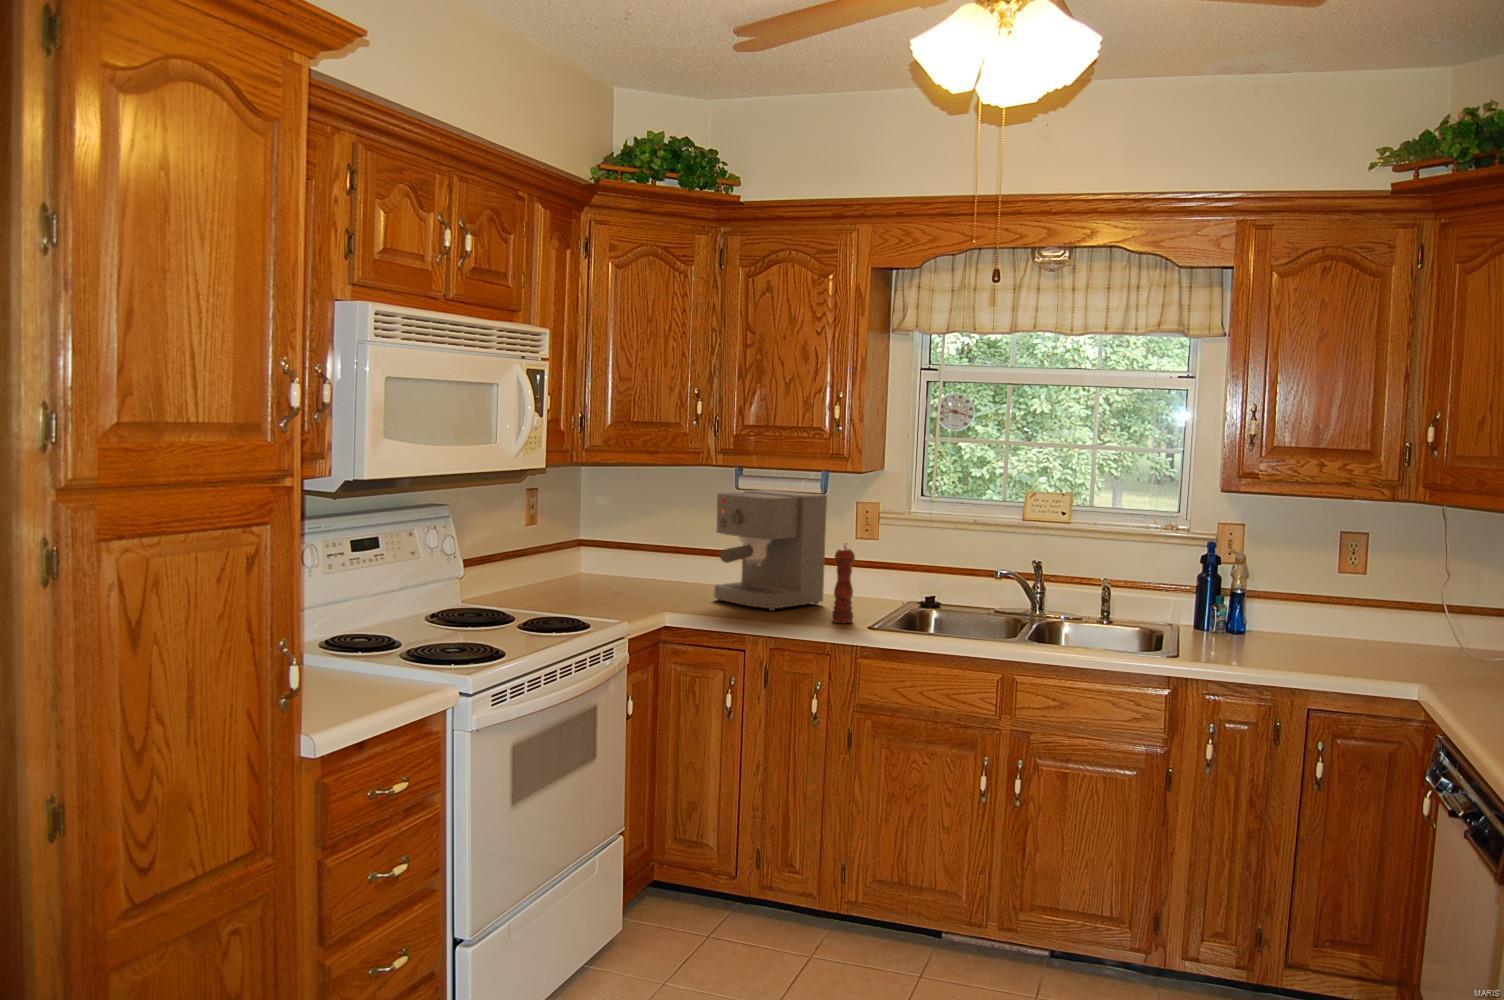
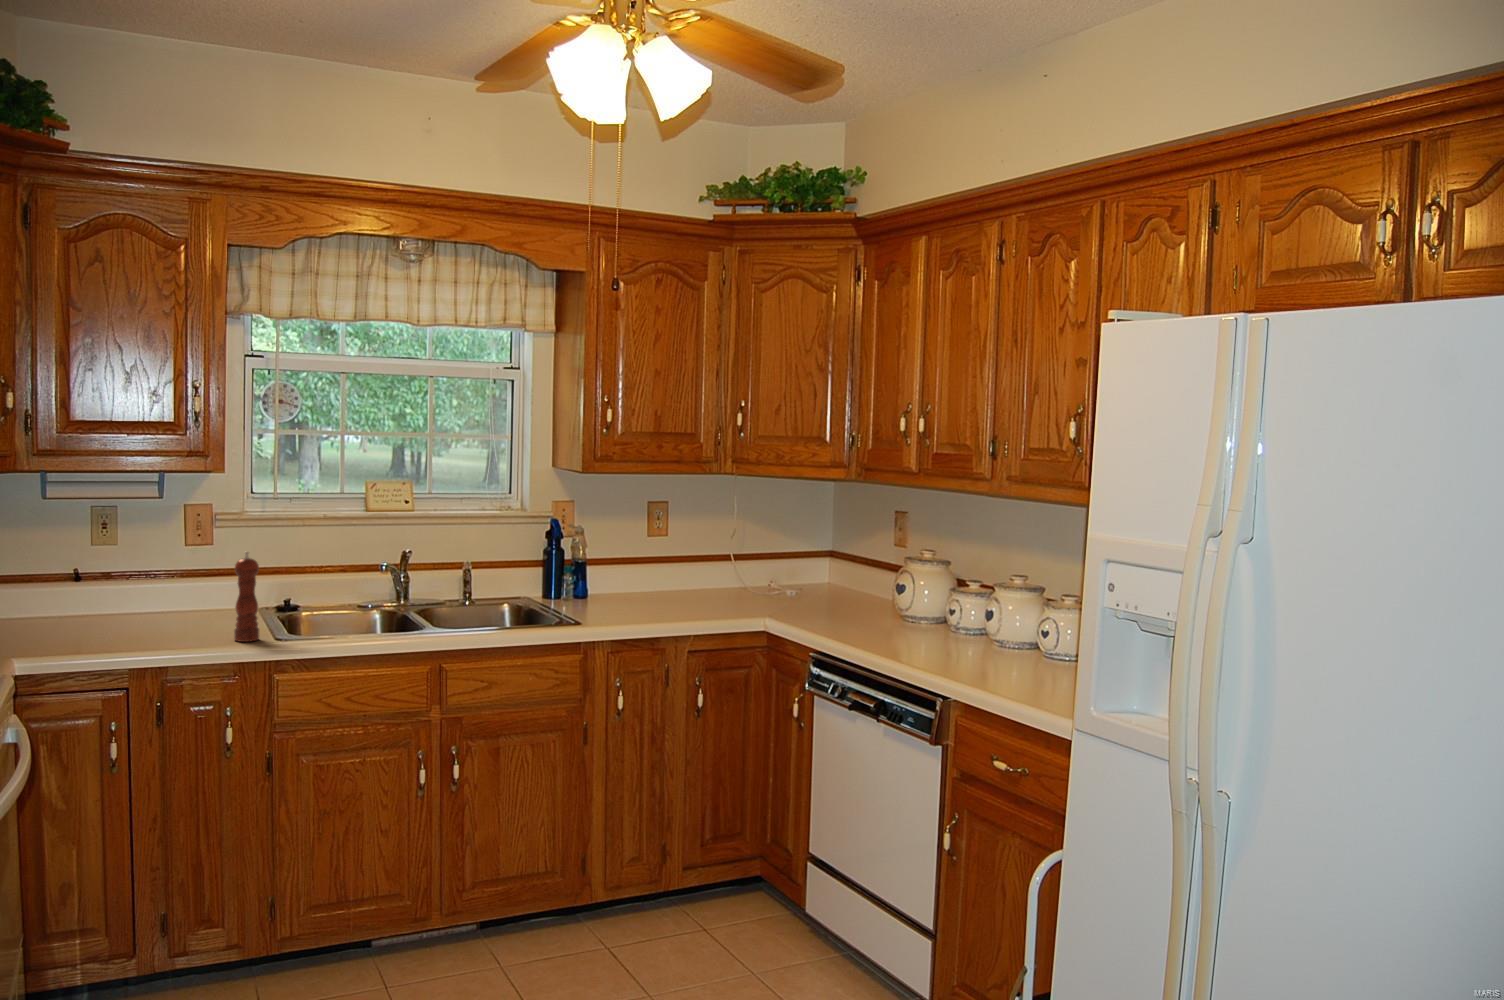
coffee maker: present [714,490,827,611] -> none [46,498,183,641]

